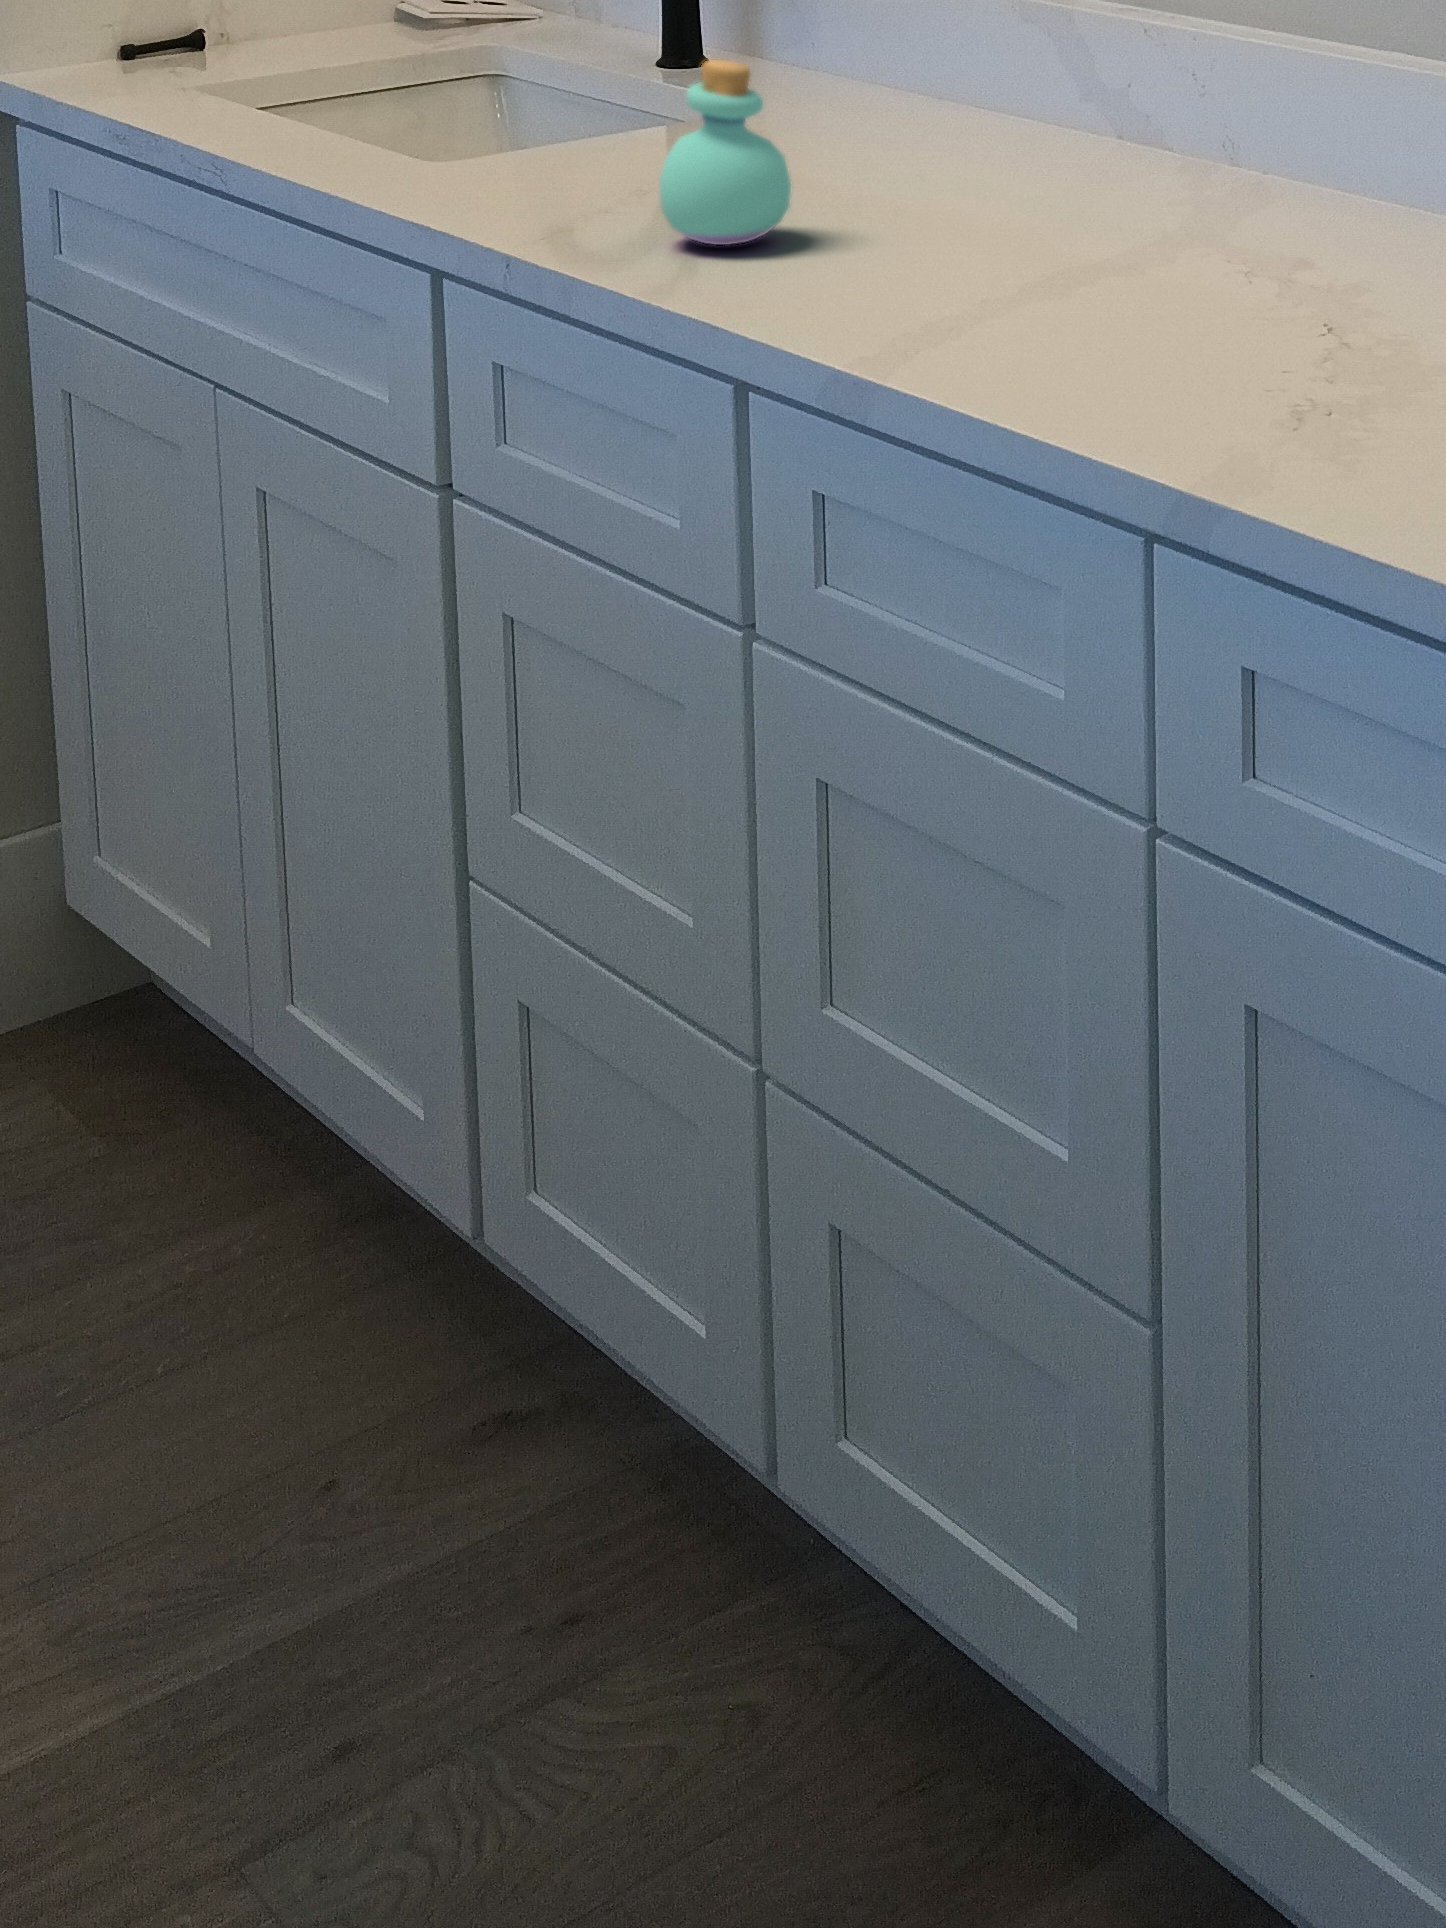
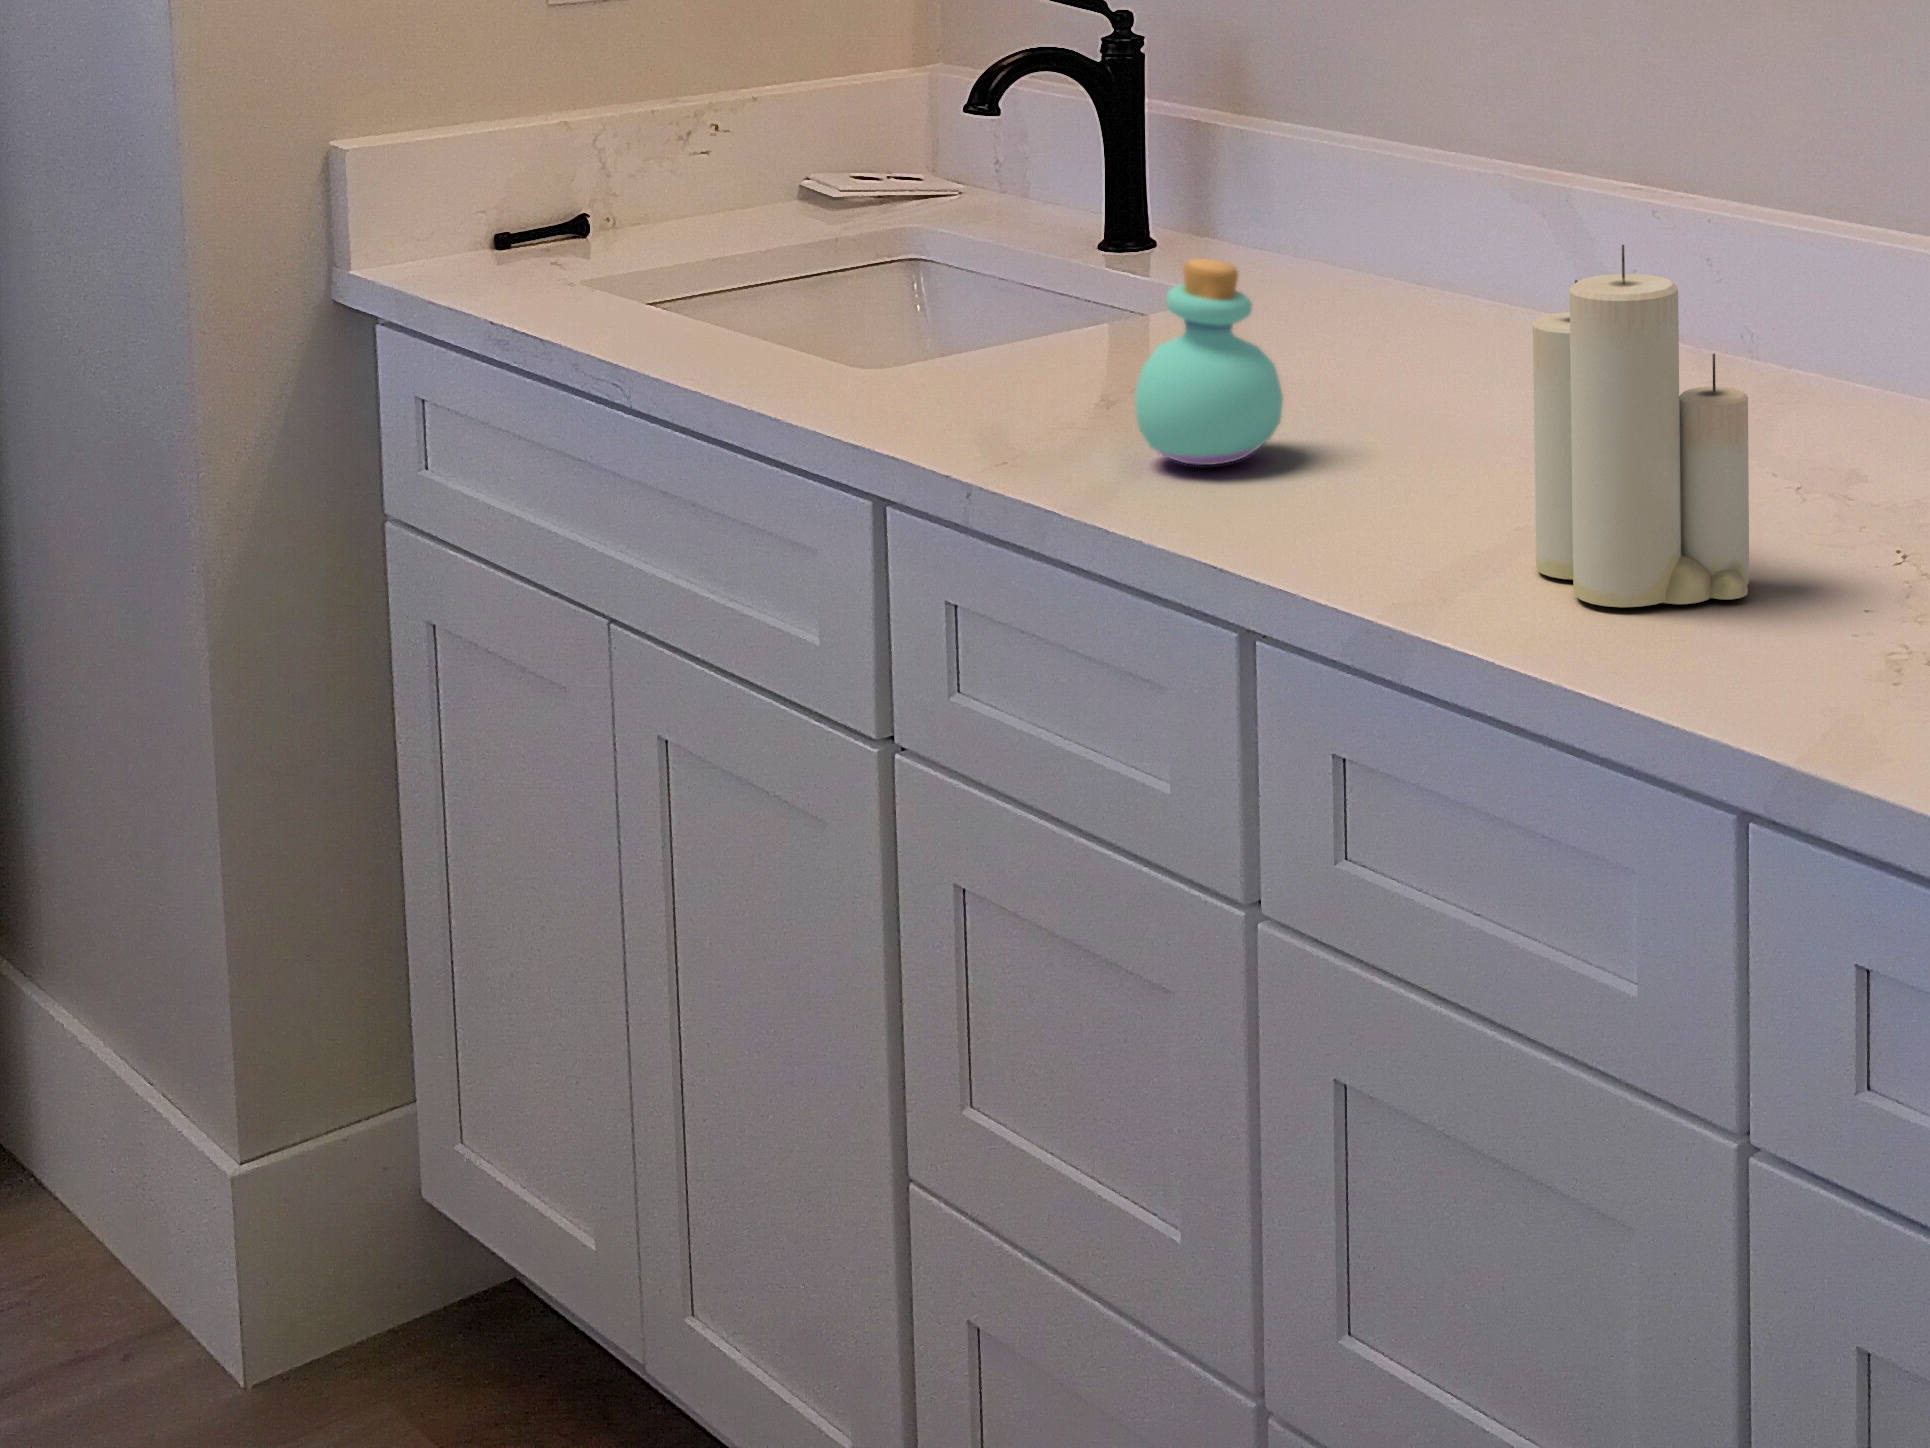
candle: none [995,40,1187,365] -> present [1533,245,1749,607]

